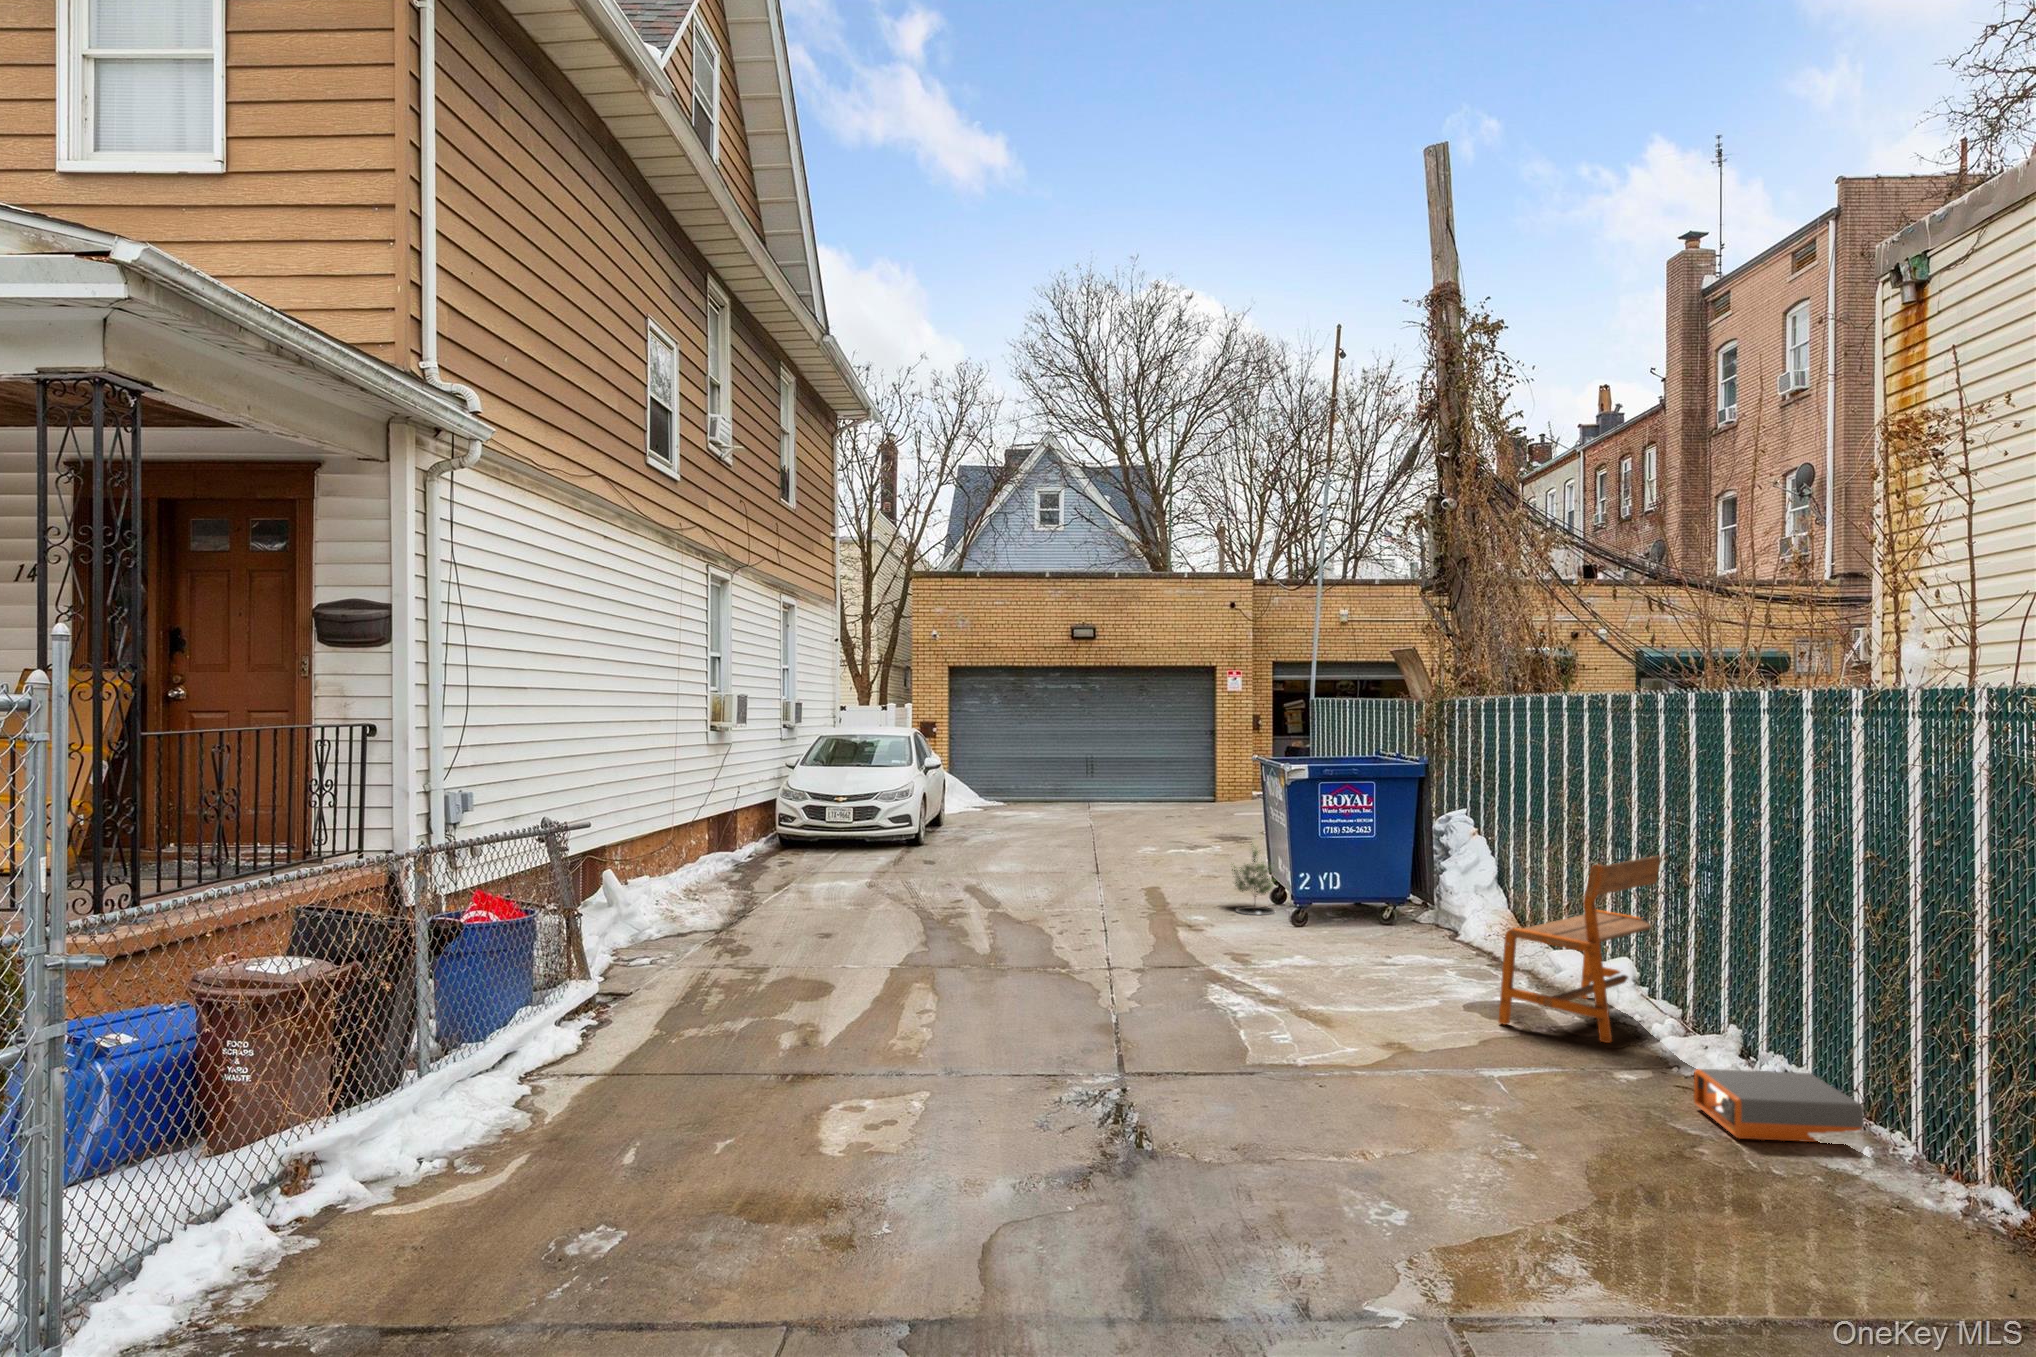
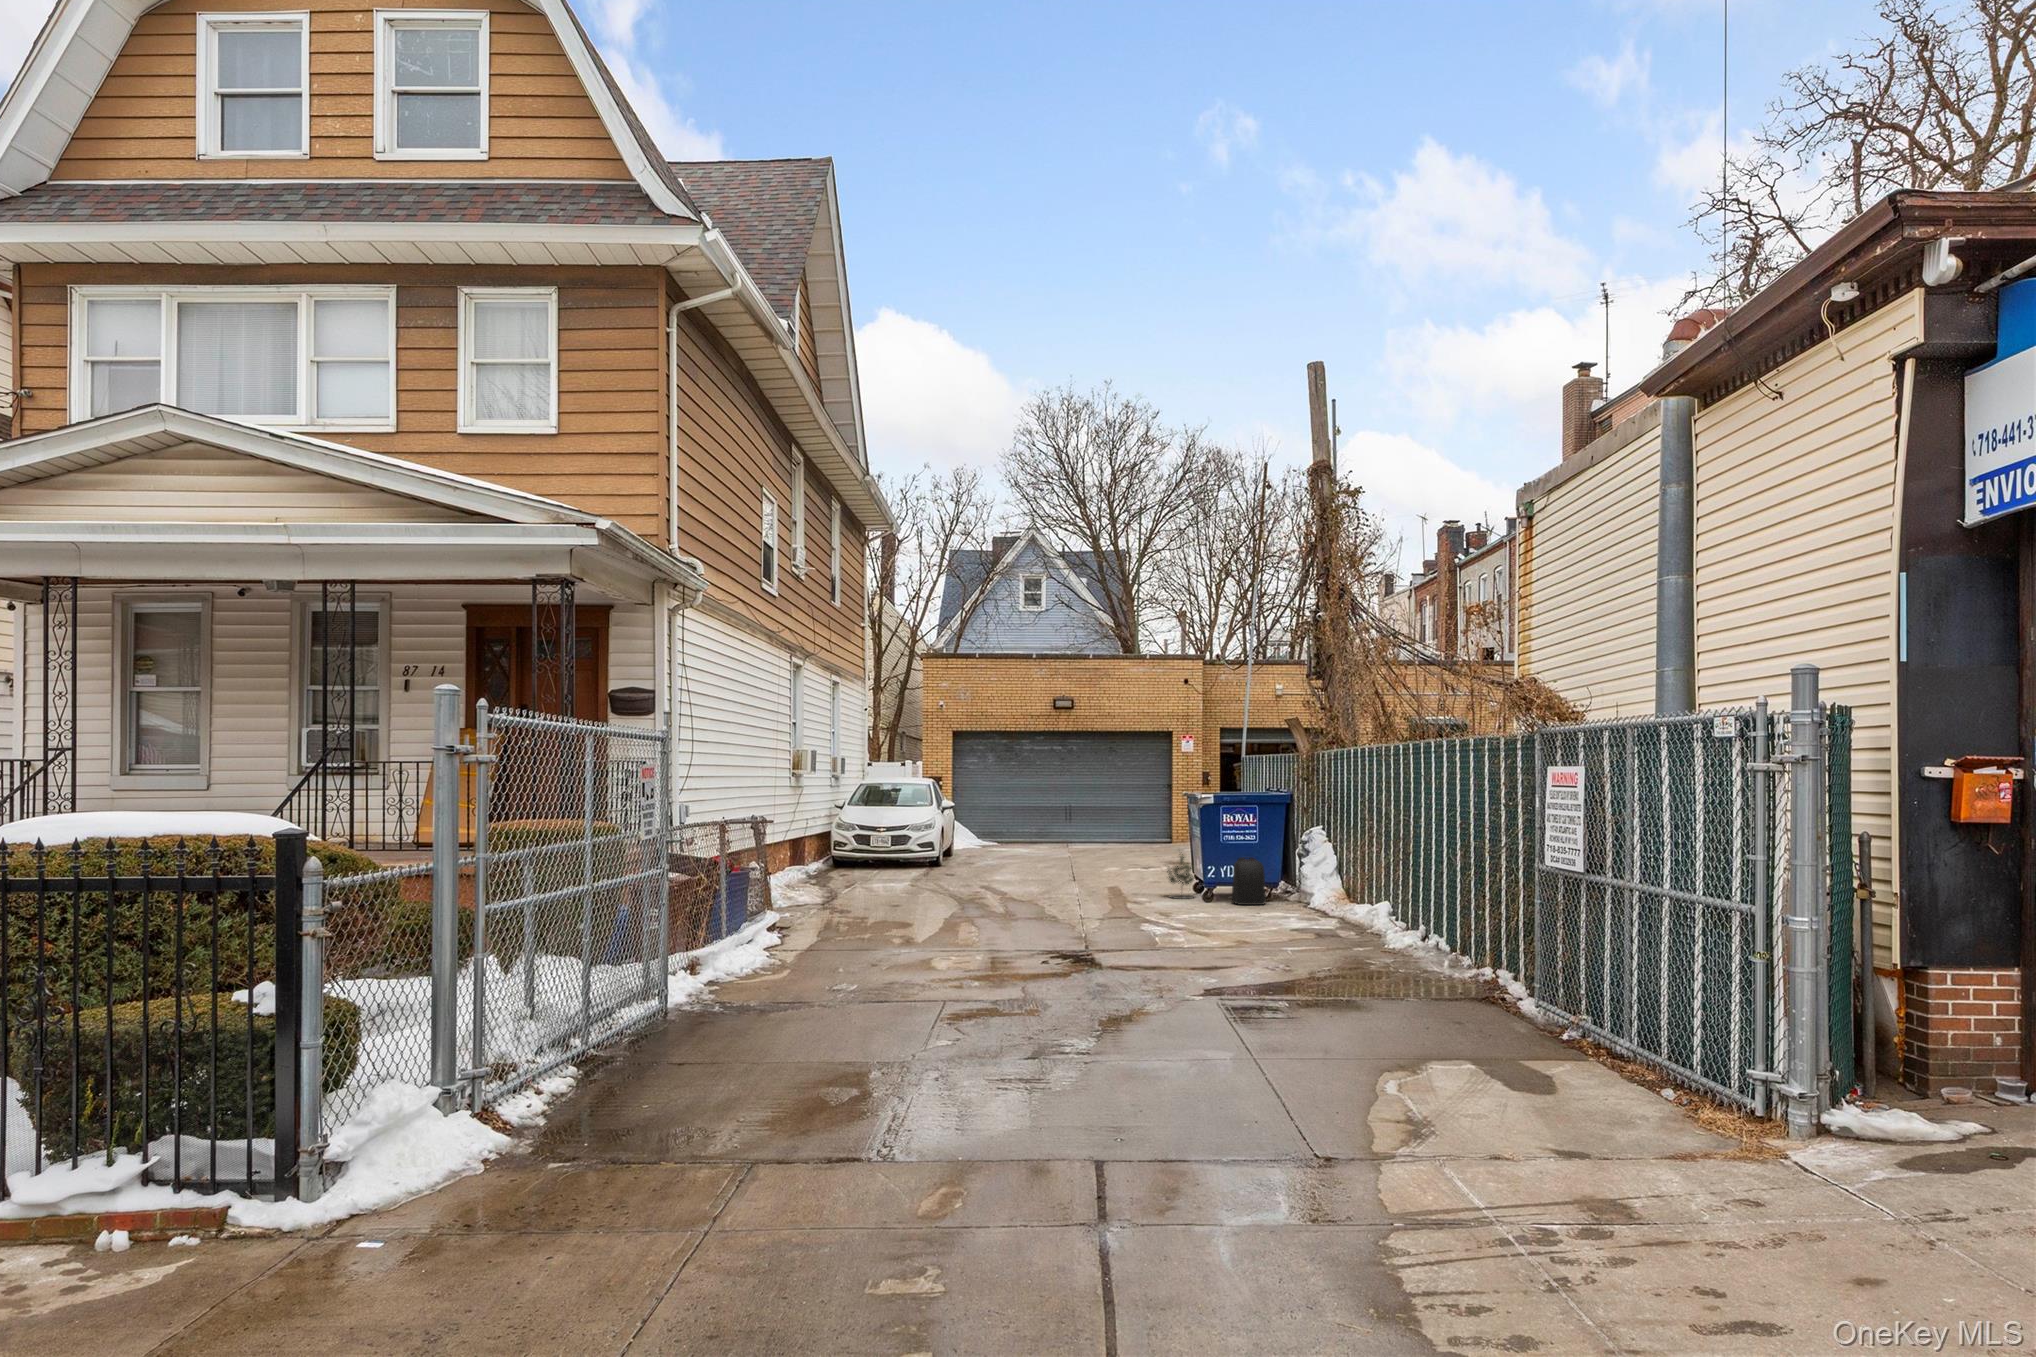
bench: present [1498,856,1660,1043] -> none [1306,837,1415,941]
backpack: none [1334,858,1387,932] -> present [1232,857,1266,905]
storage box: present [1694,1069,1864,1142] -> none [1383,937,1454,965]

